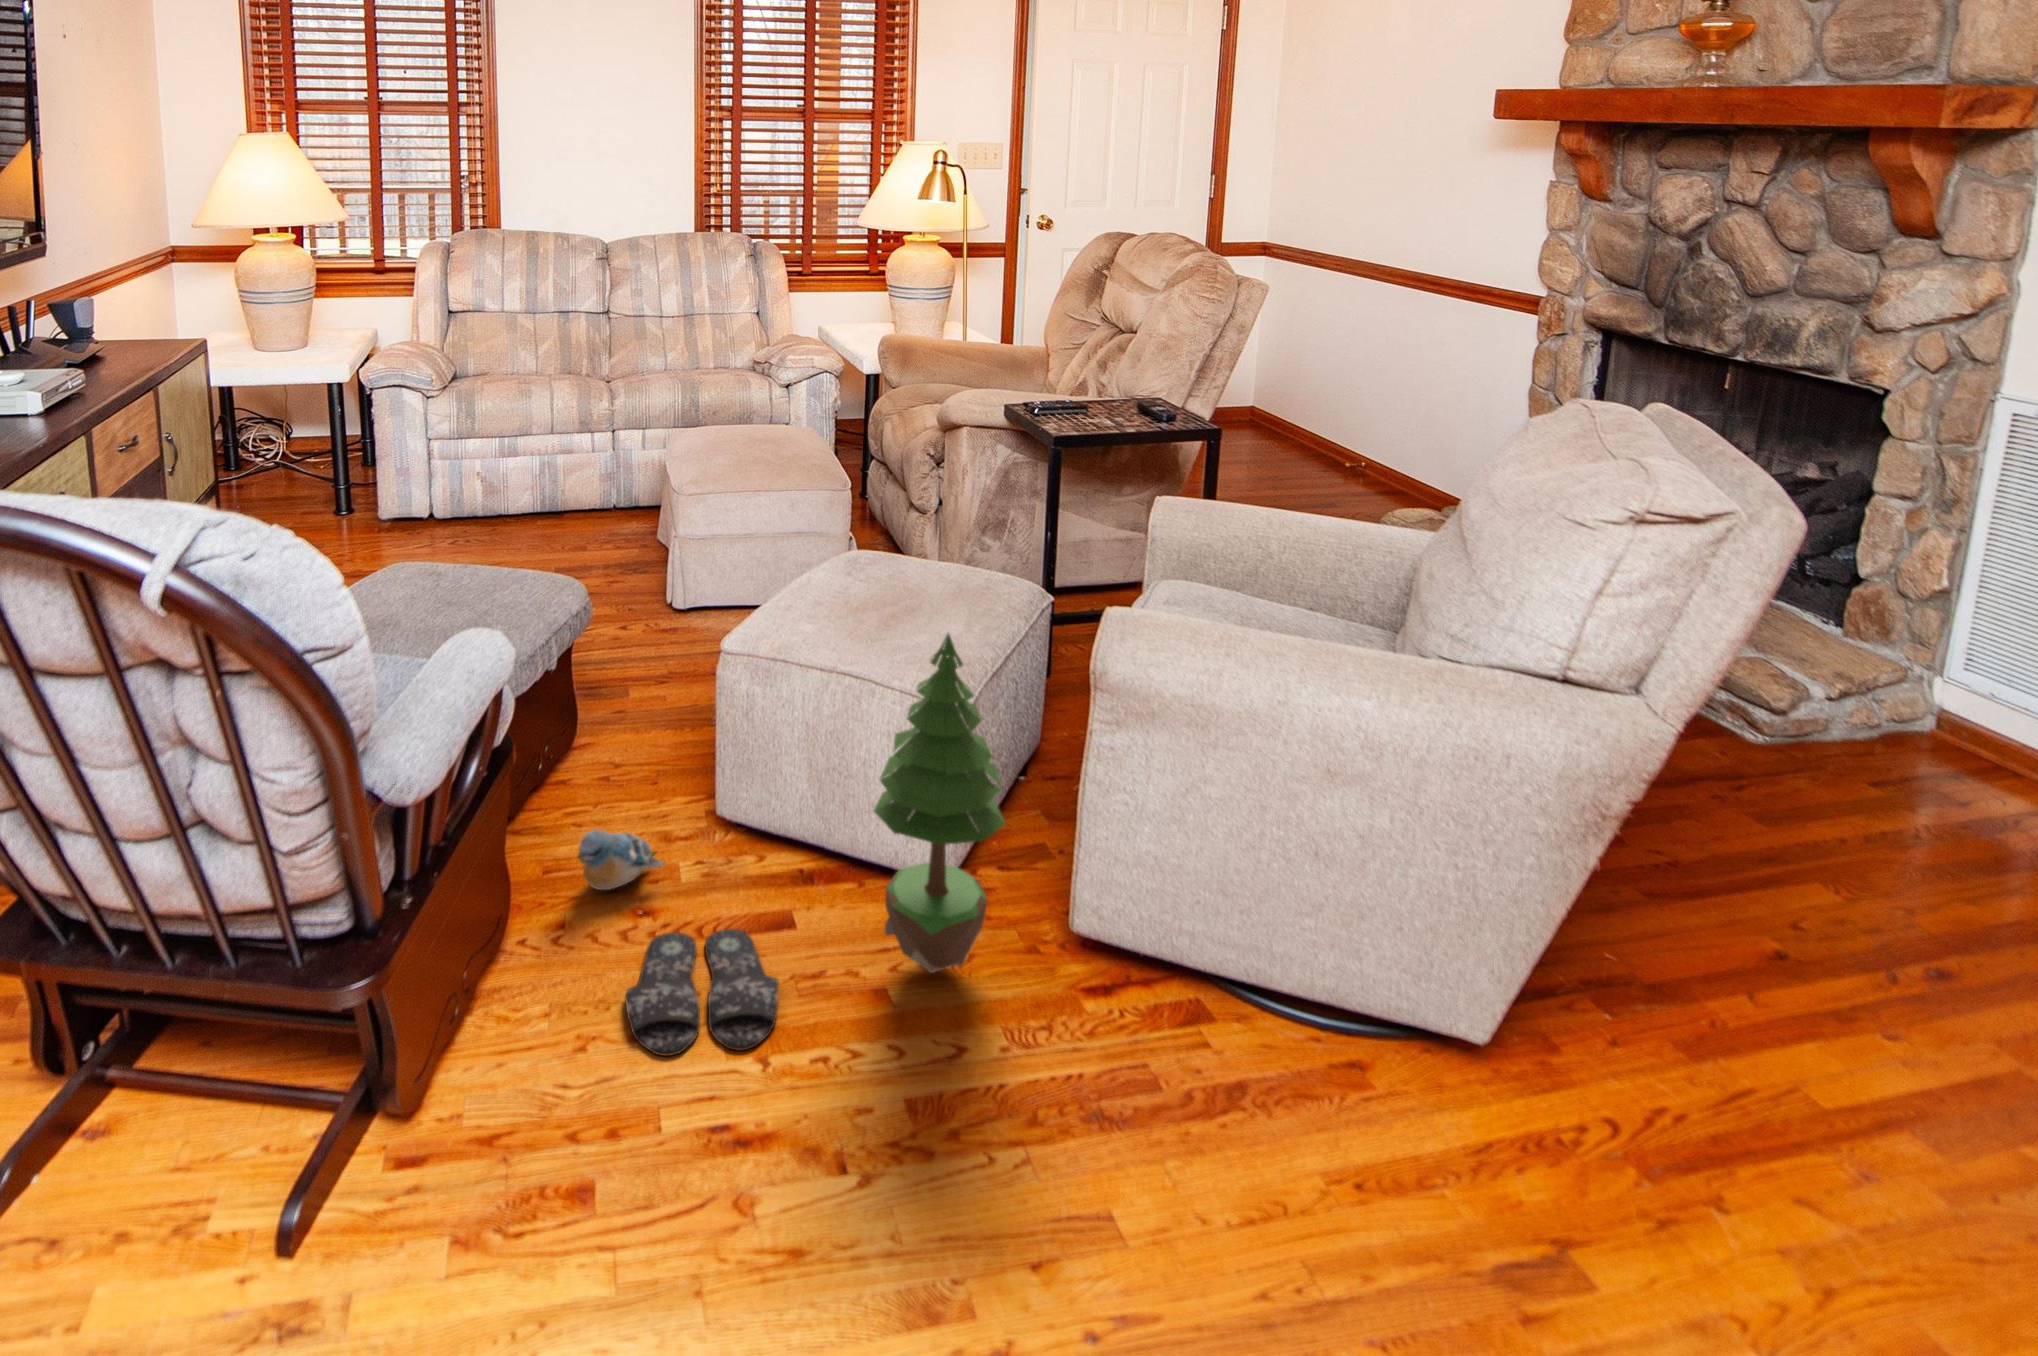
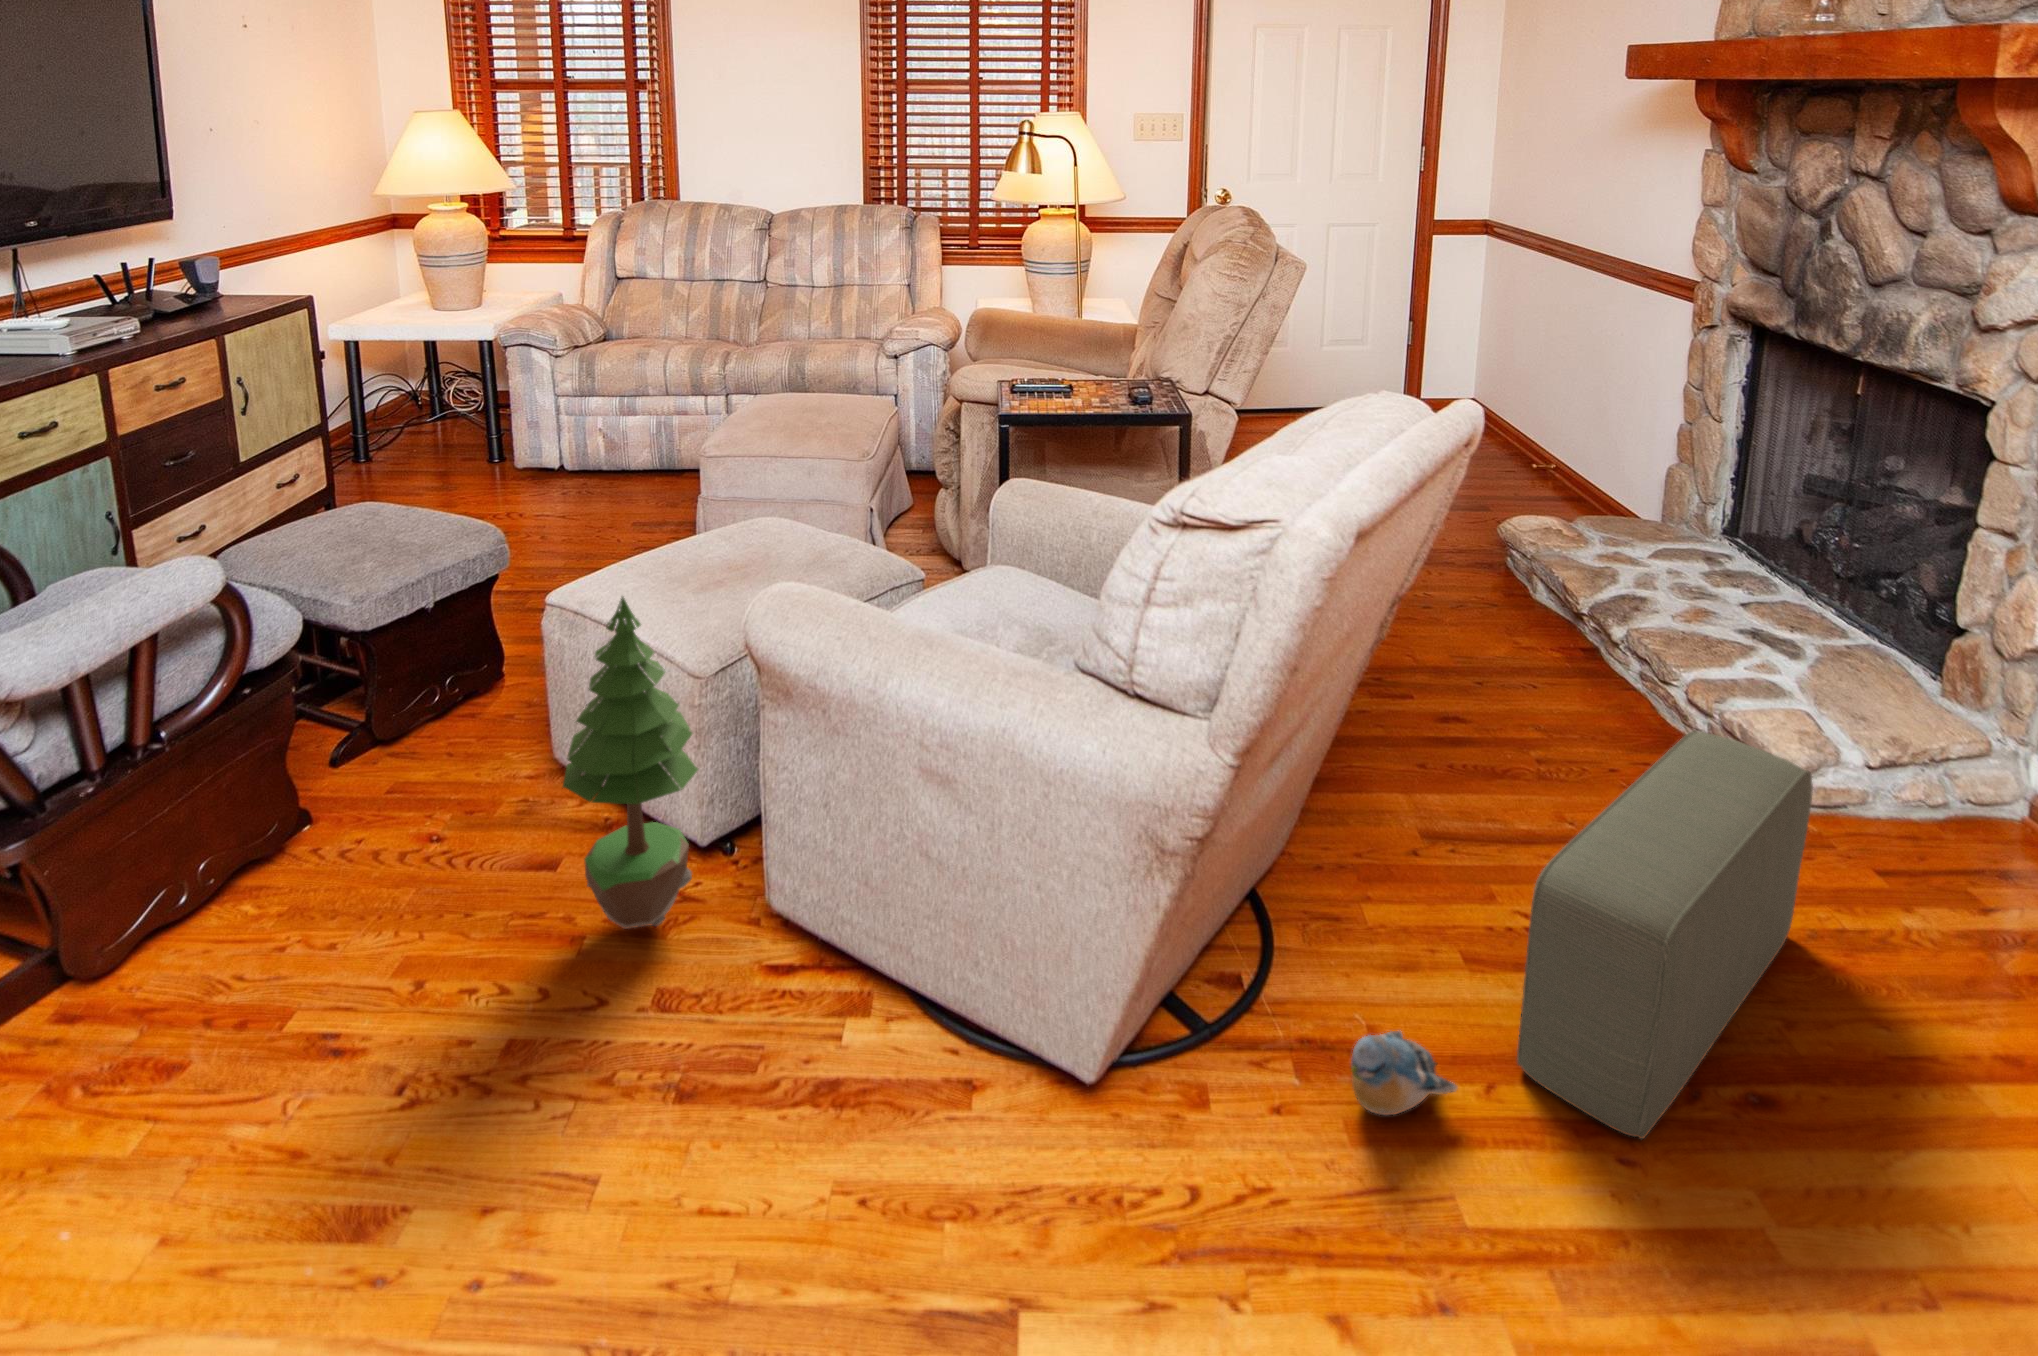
pouf: none [1753,679,1935,1022] -> present [1517,730,1813,1139]
plush toy: present [578,830,664,890] -> present [1351,1031,1458,1115]
slippers: present [625,929,778,1056] -> none [328,860,506,975]

